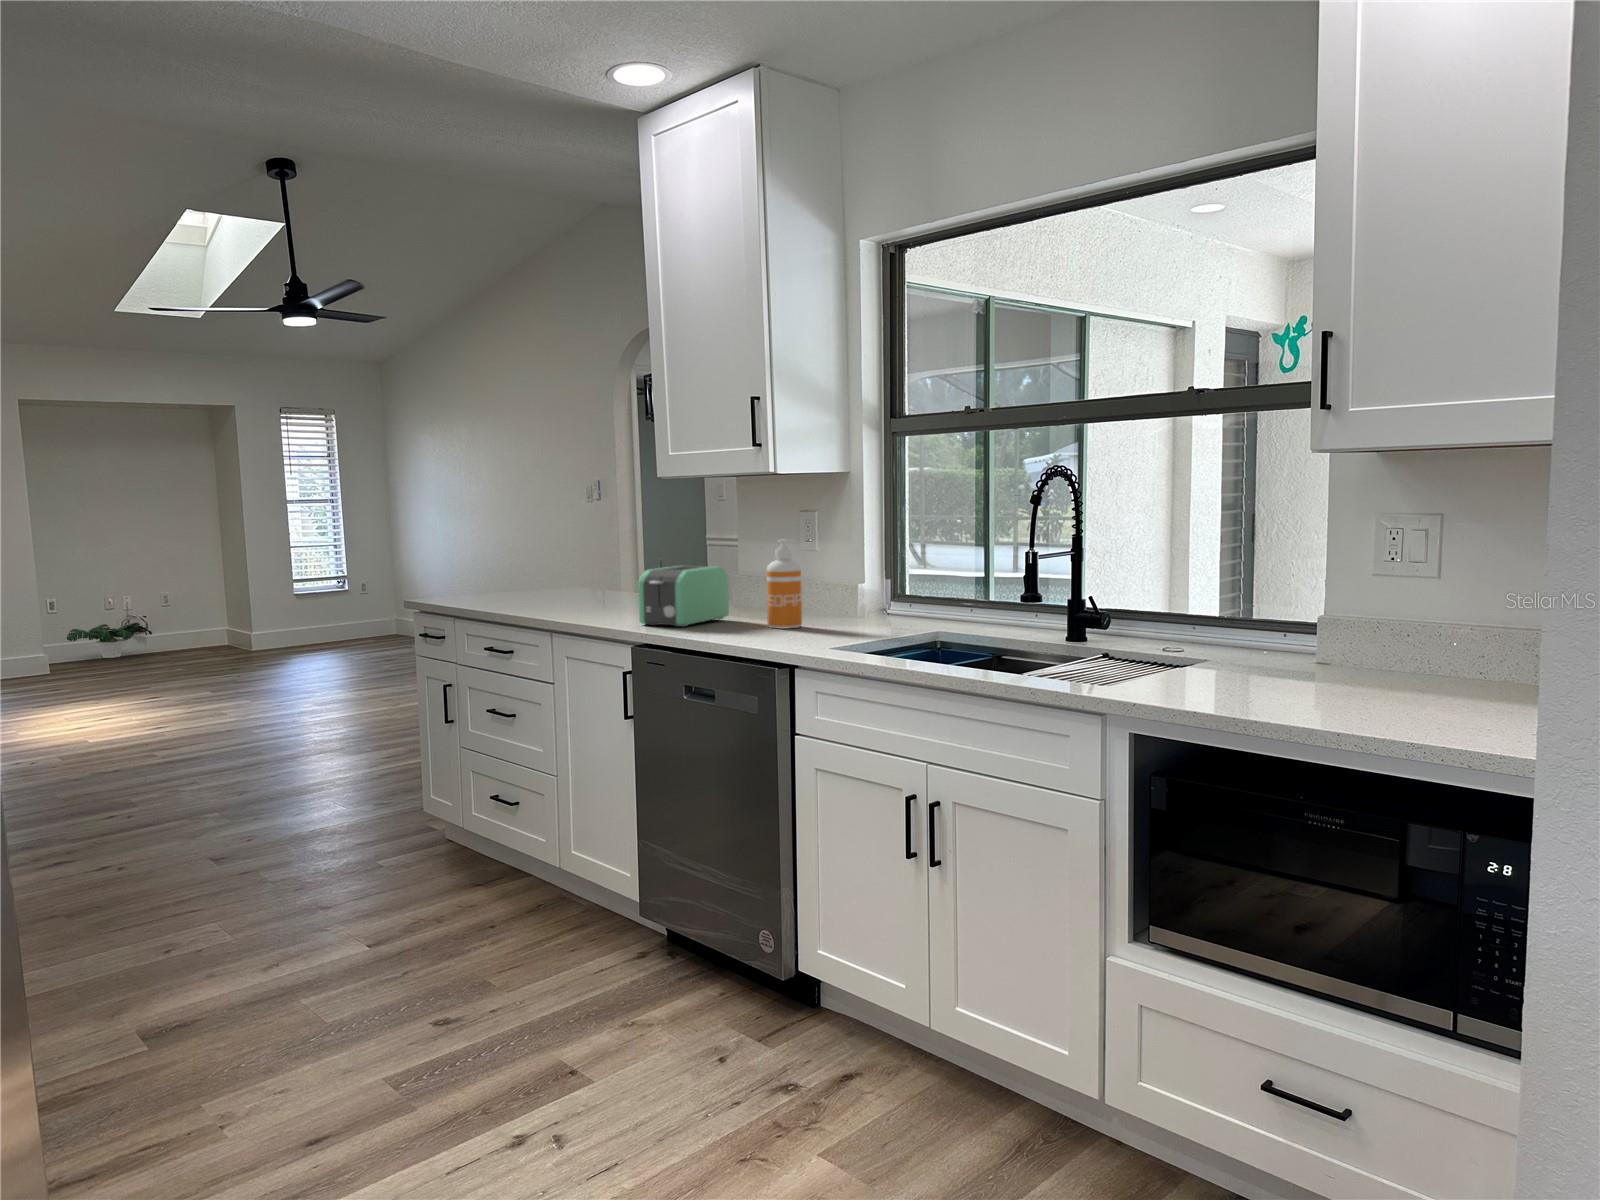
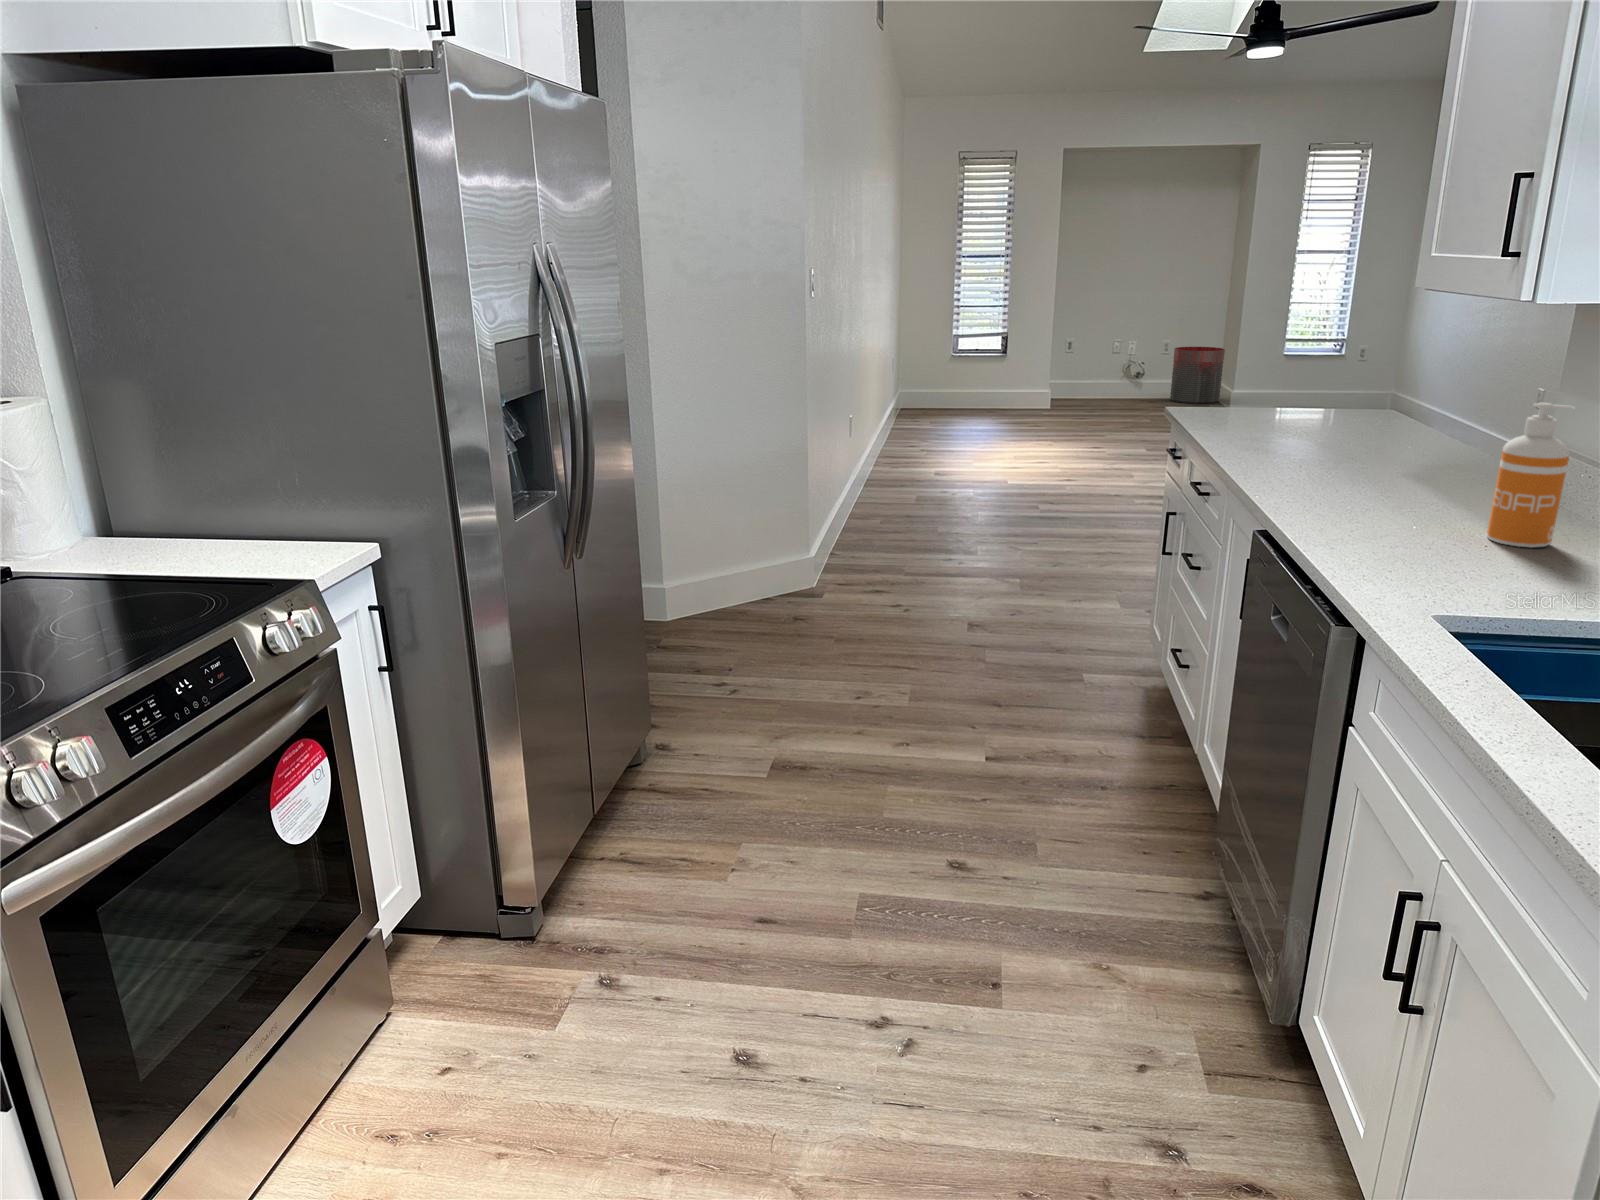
toaster: present [638,566,729,627] -> none [1308,417,1478,510]
trash can: none [180,593,237,649] -> present [1170,347,1225,404]
potted plant: present [67,623,152,658] -> none [1072,369,1141,401]

